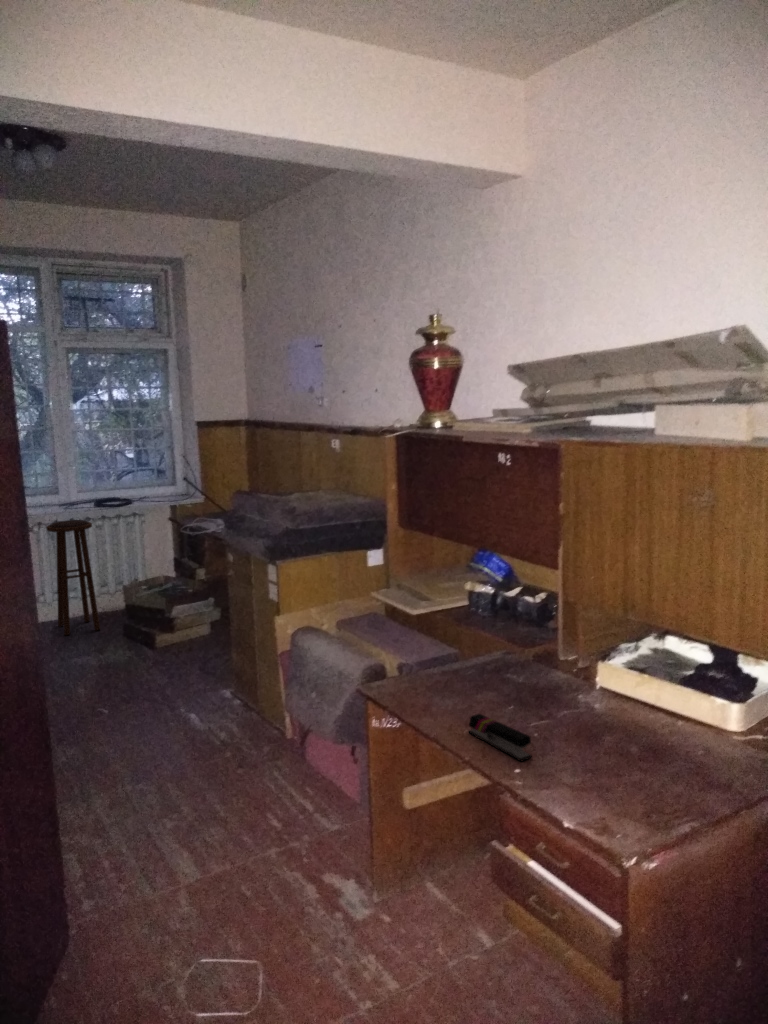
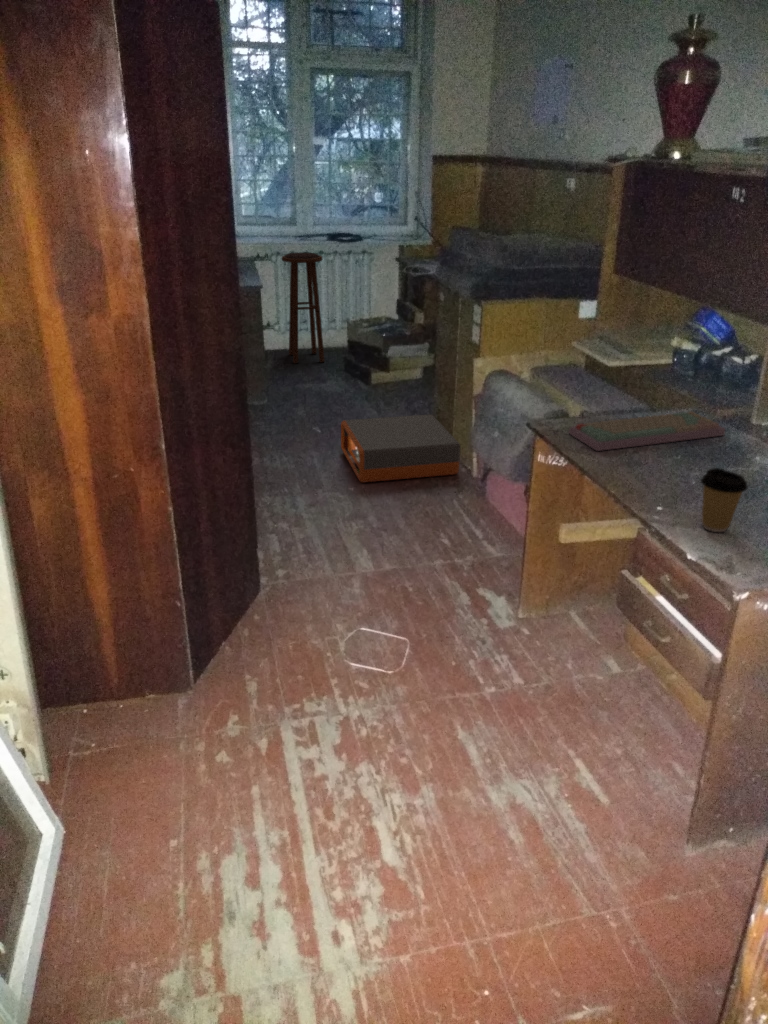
keyboard: none [402,656,543,714] -> present [569,412,725,451]
storage box: none [134,677,270,767] -> present [341,415,461,482]
stapler: present [469,714,532,761] -> none [623,454,681,501]
coffee cup: none [555,724,599,789] -> present [701,468,748,532]

